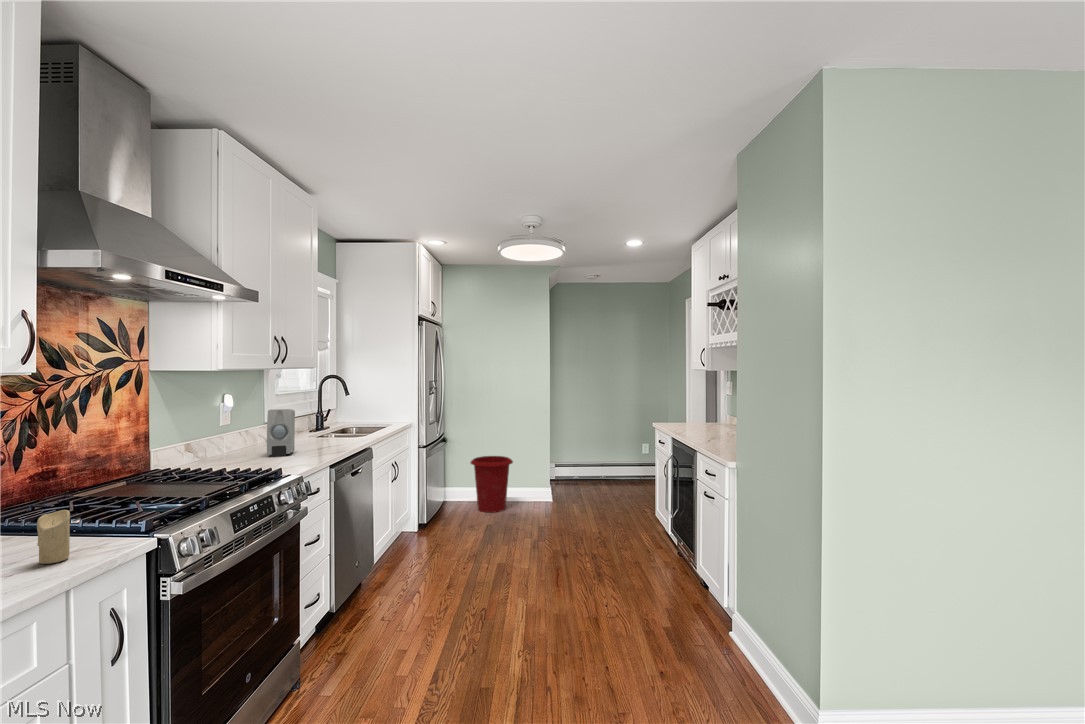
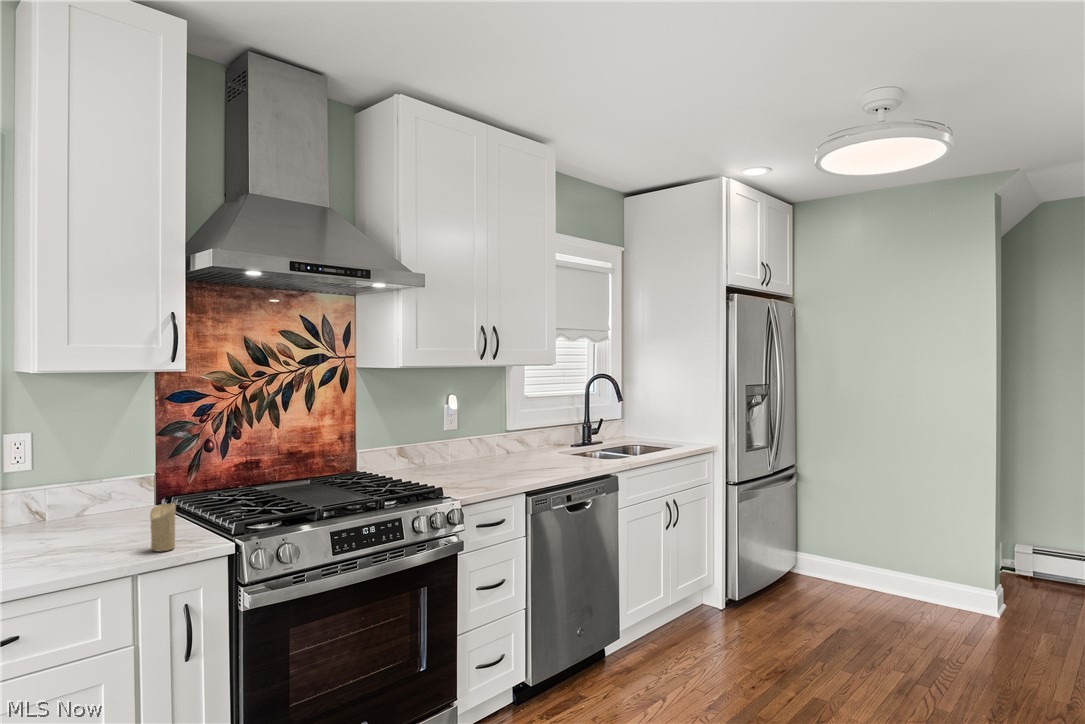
soap dispenser: present [267,409,295,457] -> none [474,416,513,473]
waste bin: present [471,456,513,513] -> none [818,508,892,601]

